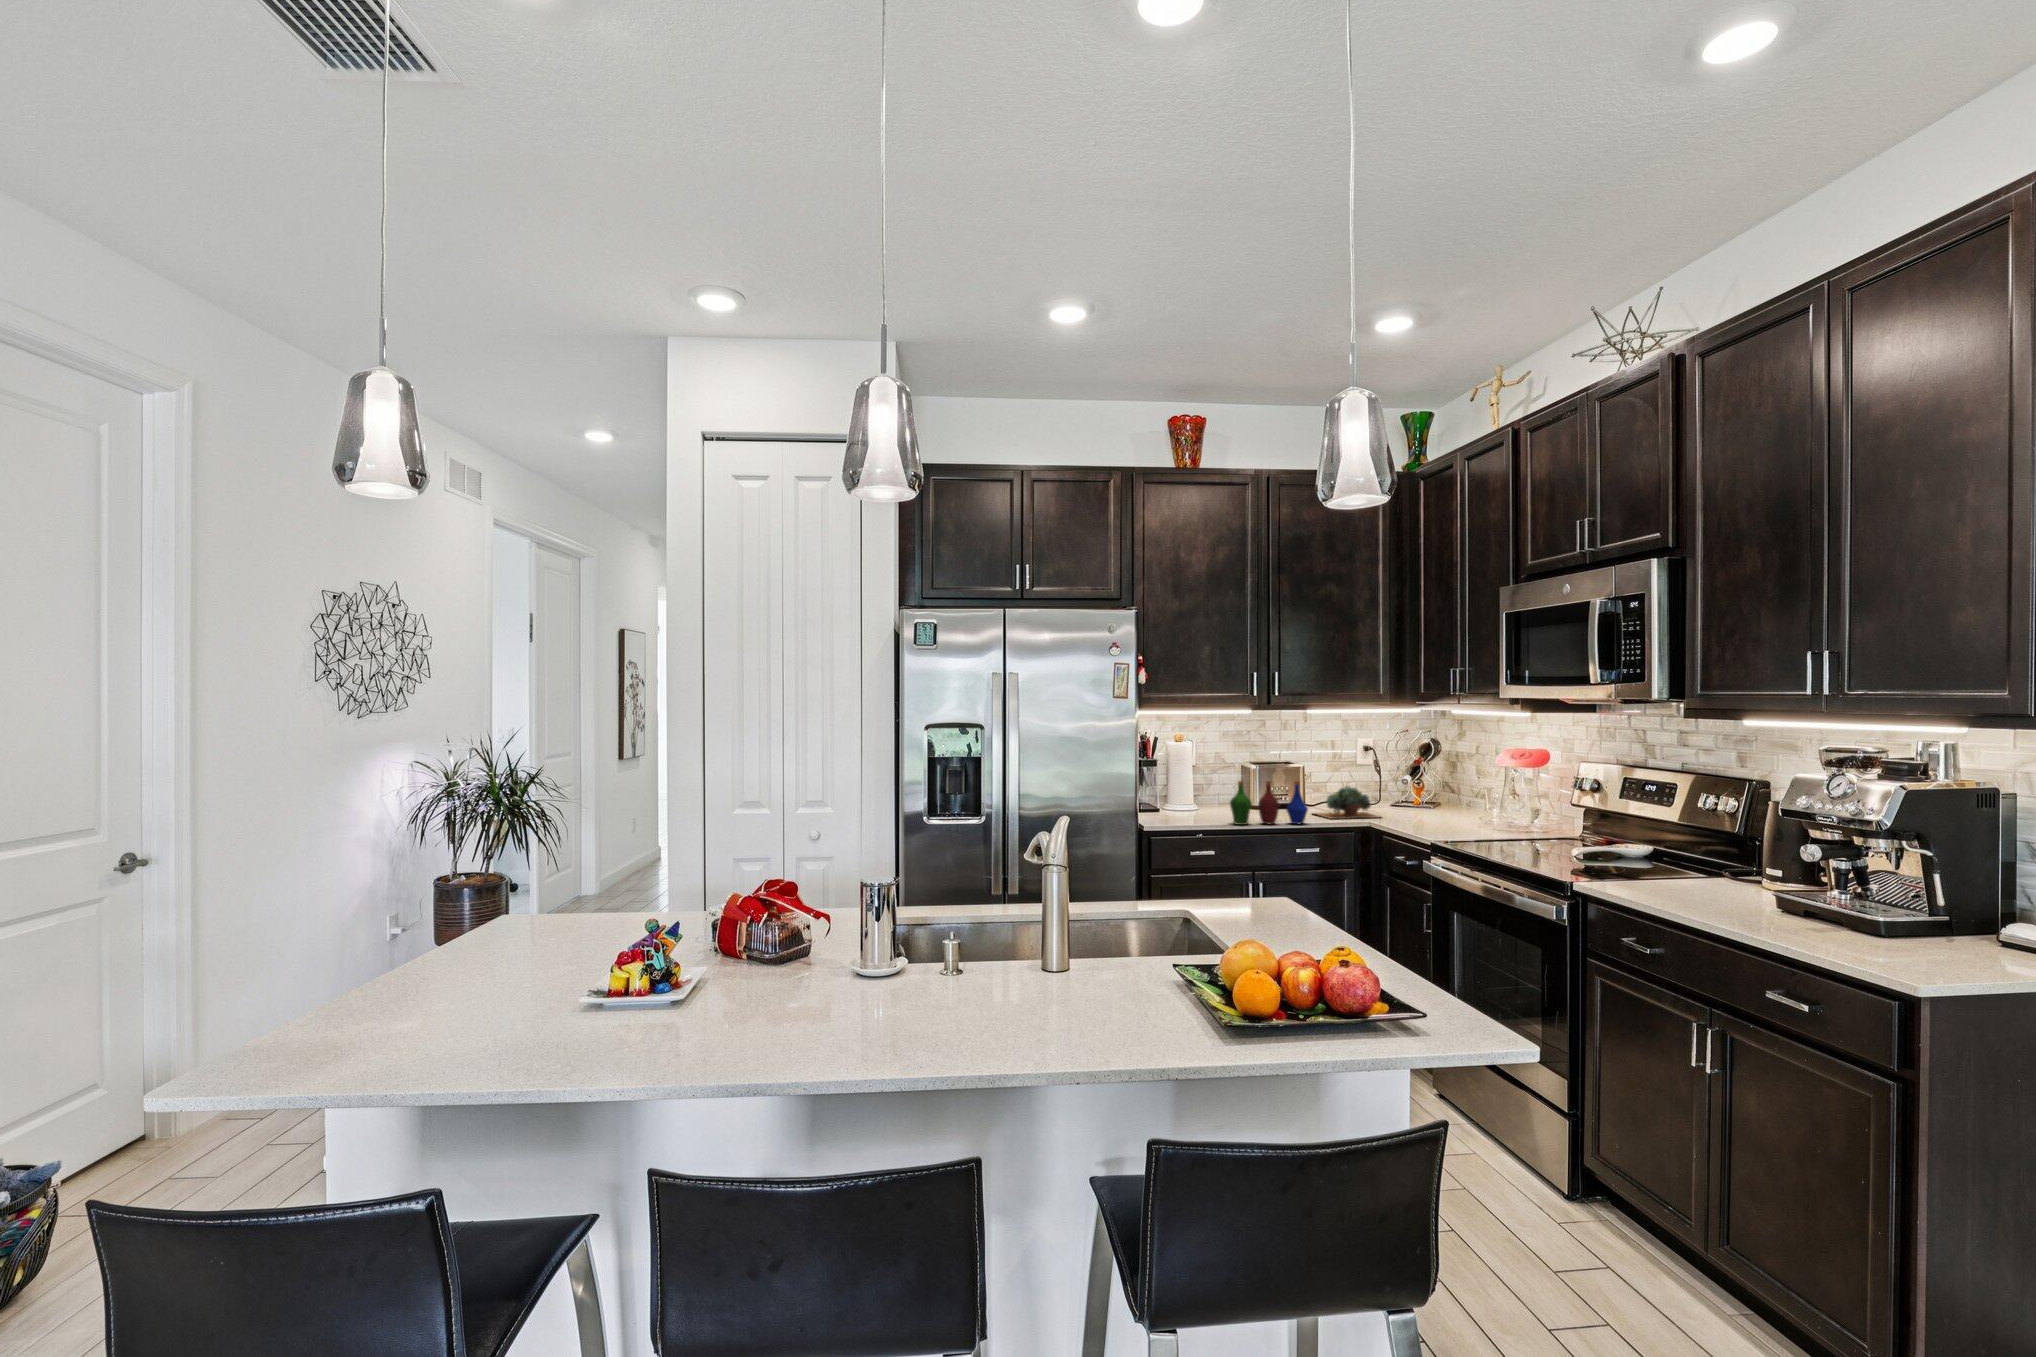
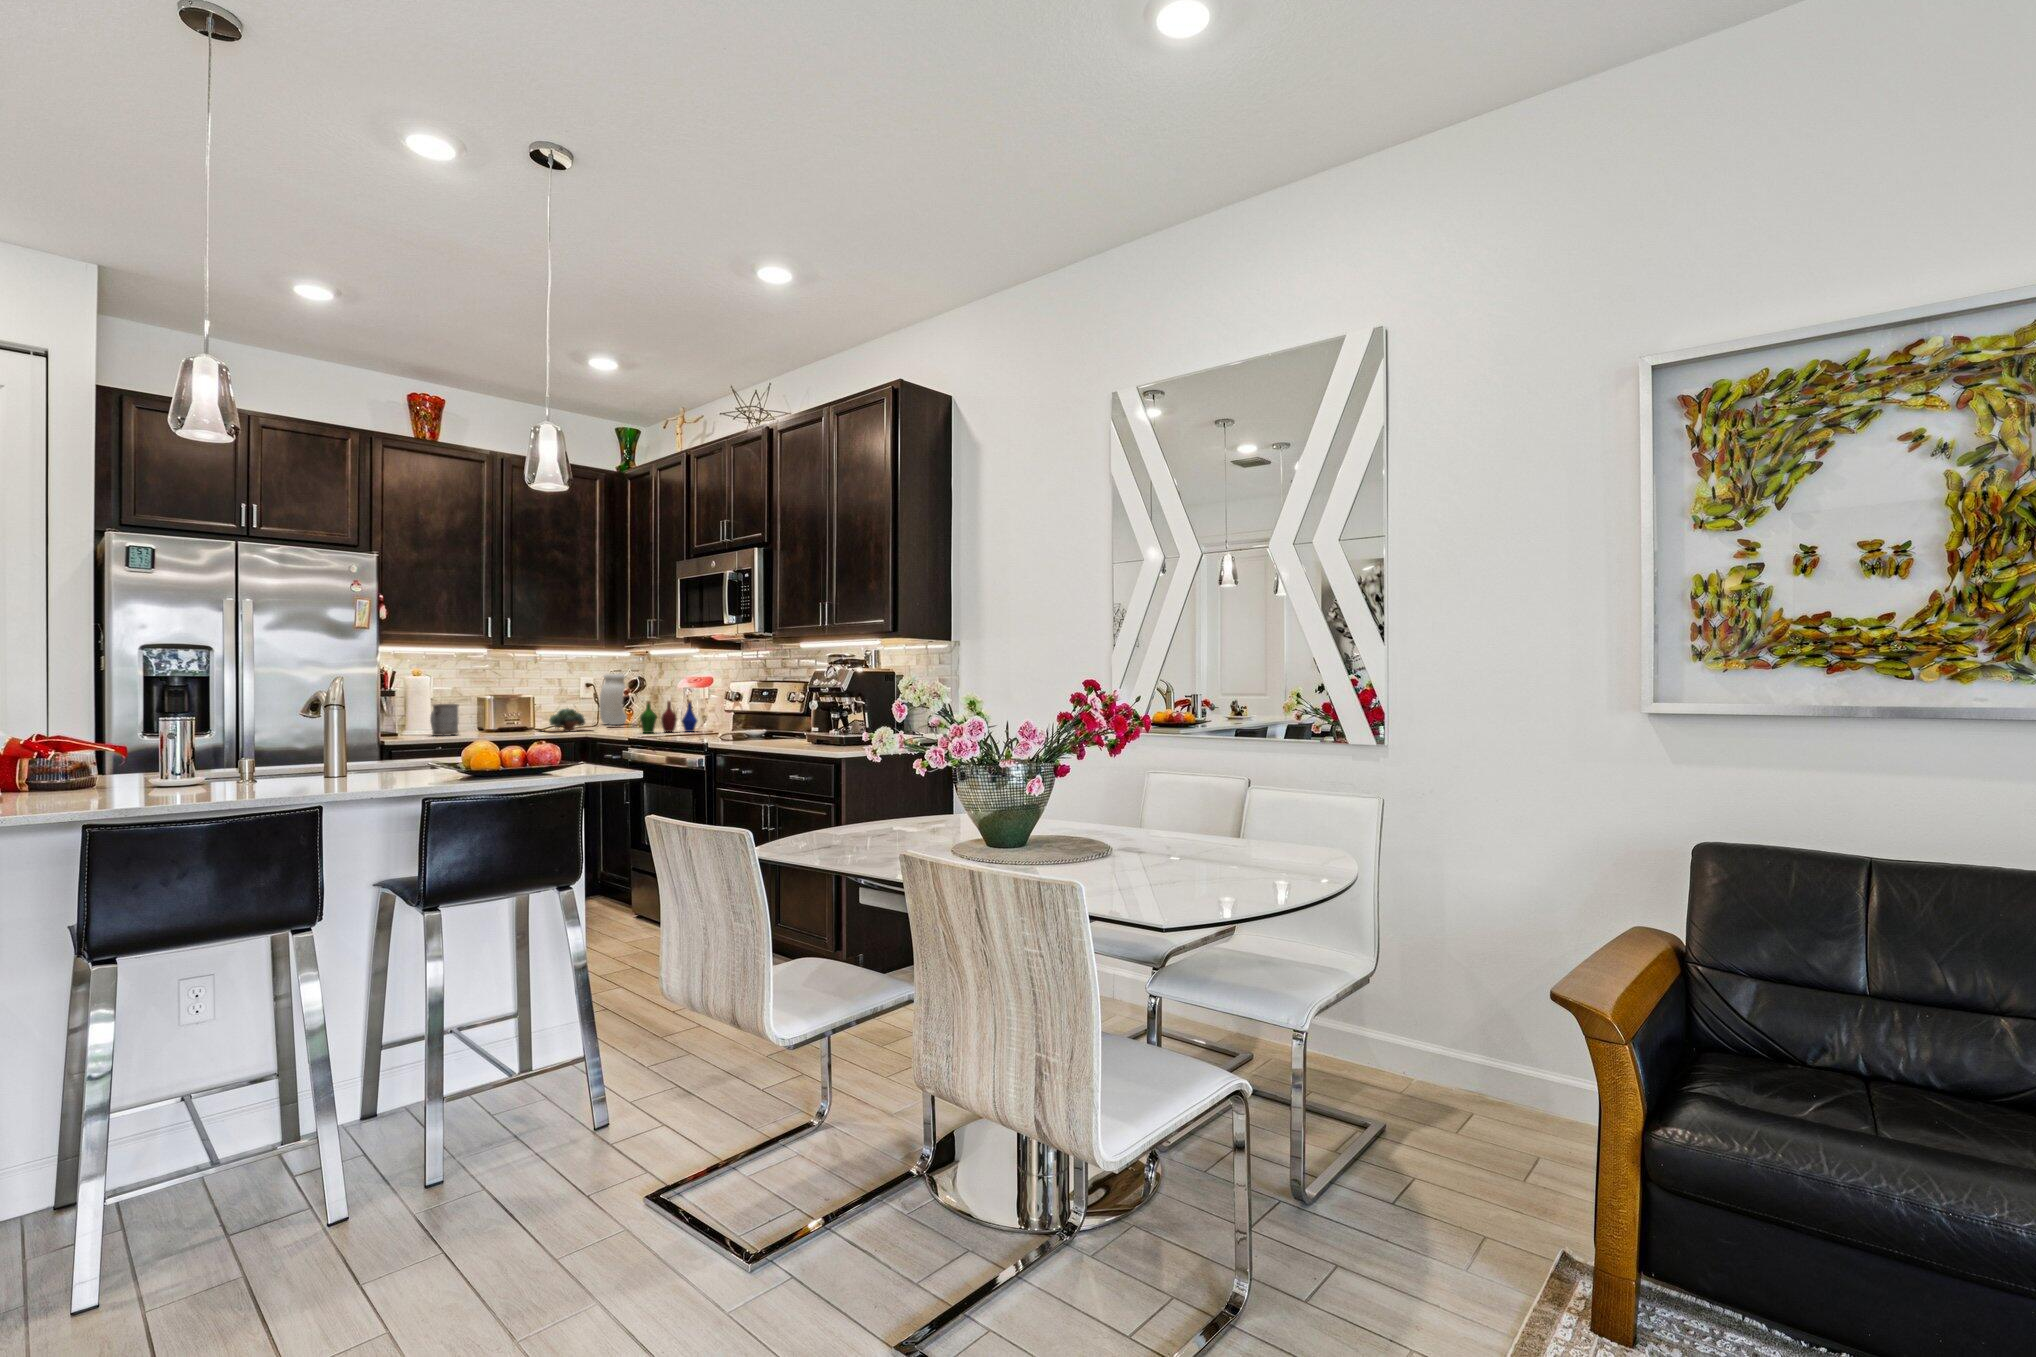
jar: none [1384,736,1422,804] -> present [599,674,627,725]
mug: none [1194,779,1224,819] -> present [430,704,459,736]
bottle: present [1230,781,1308,825] -> present [640,701,697,733]

